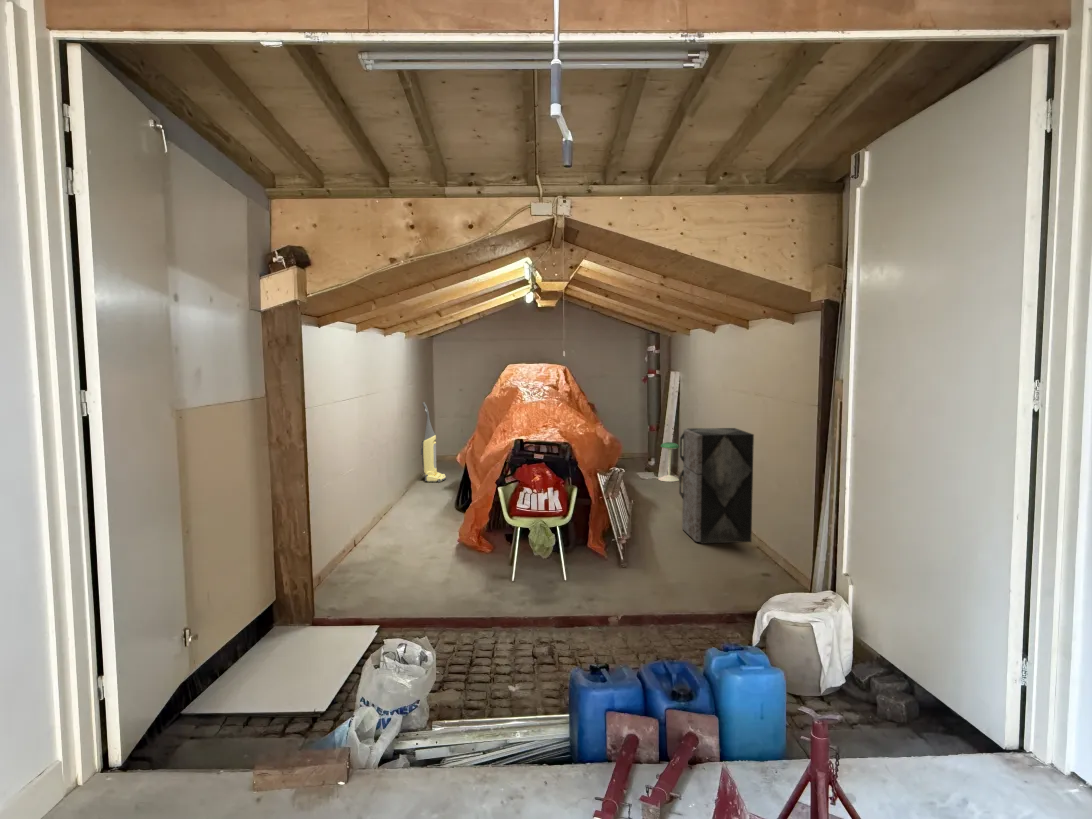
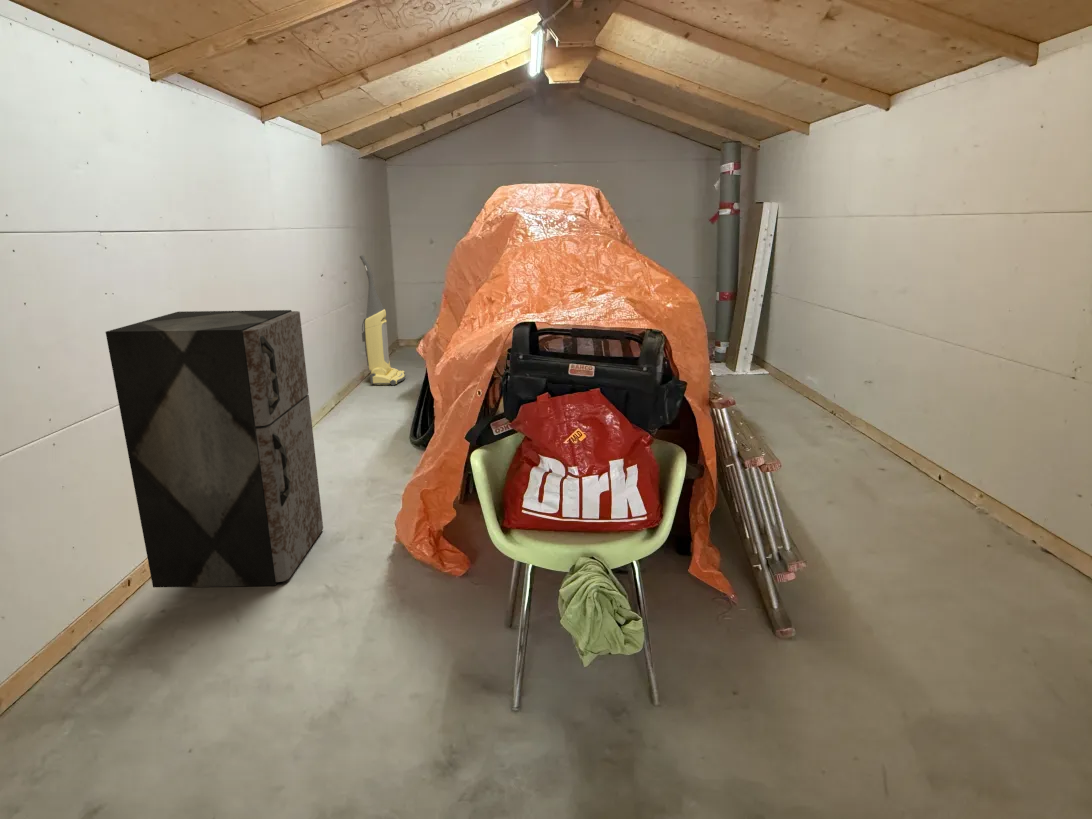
storage cabinet: present [679,428,754,543] -> present [106,310,323,587]
stool: present [658,442,679,482] -> none [741,318,778,381]

